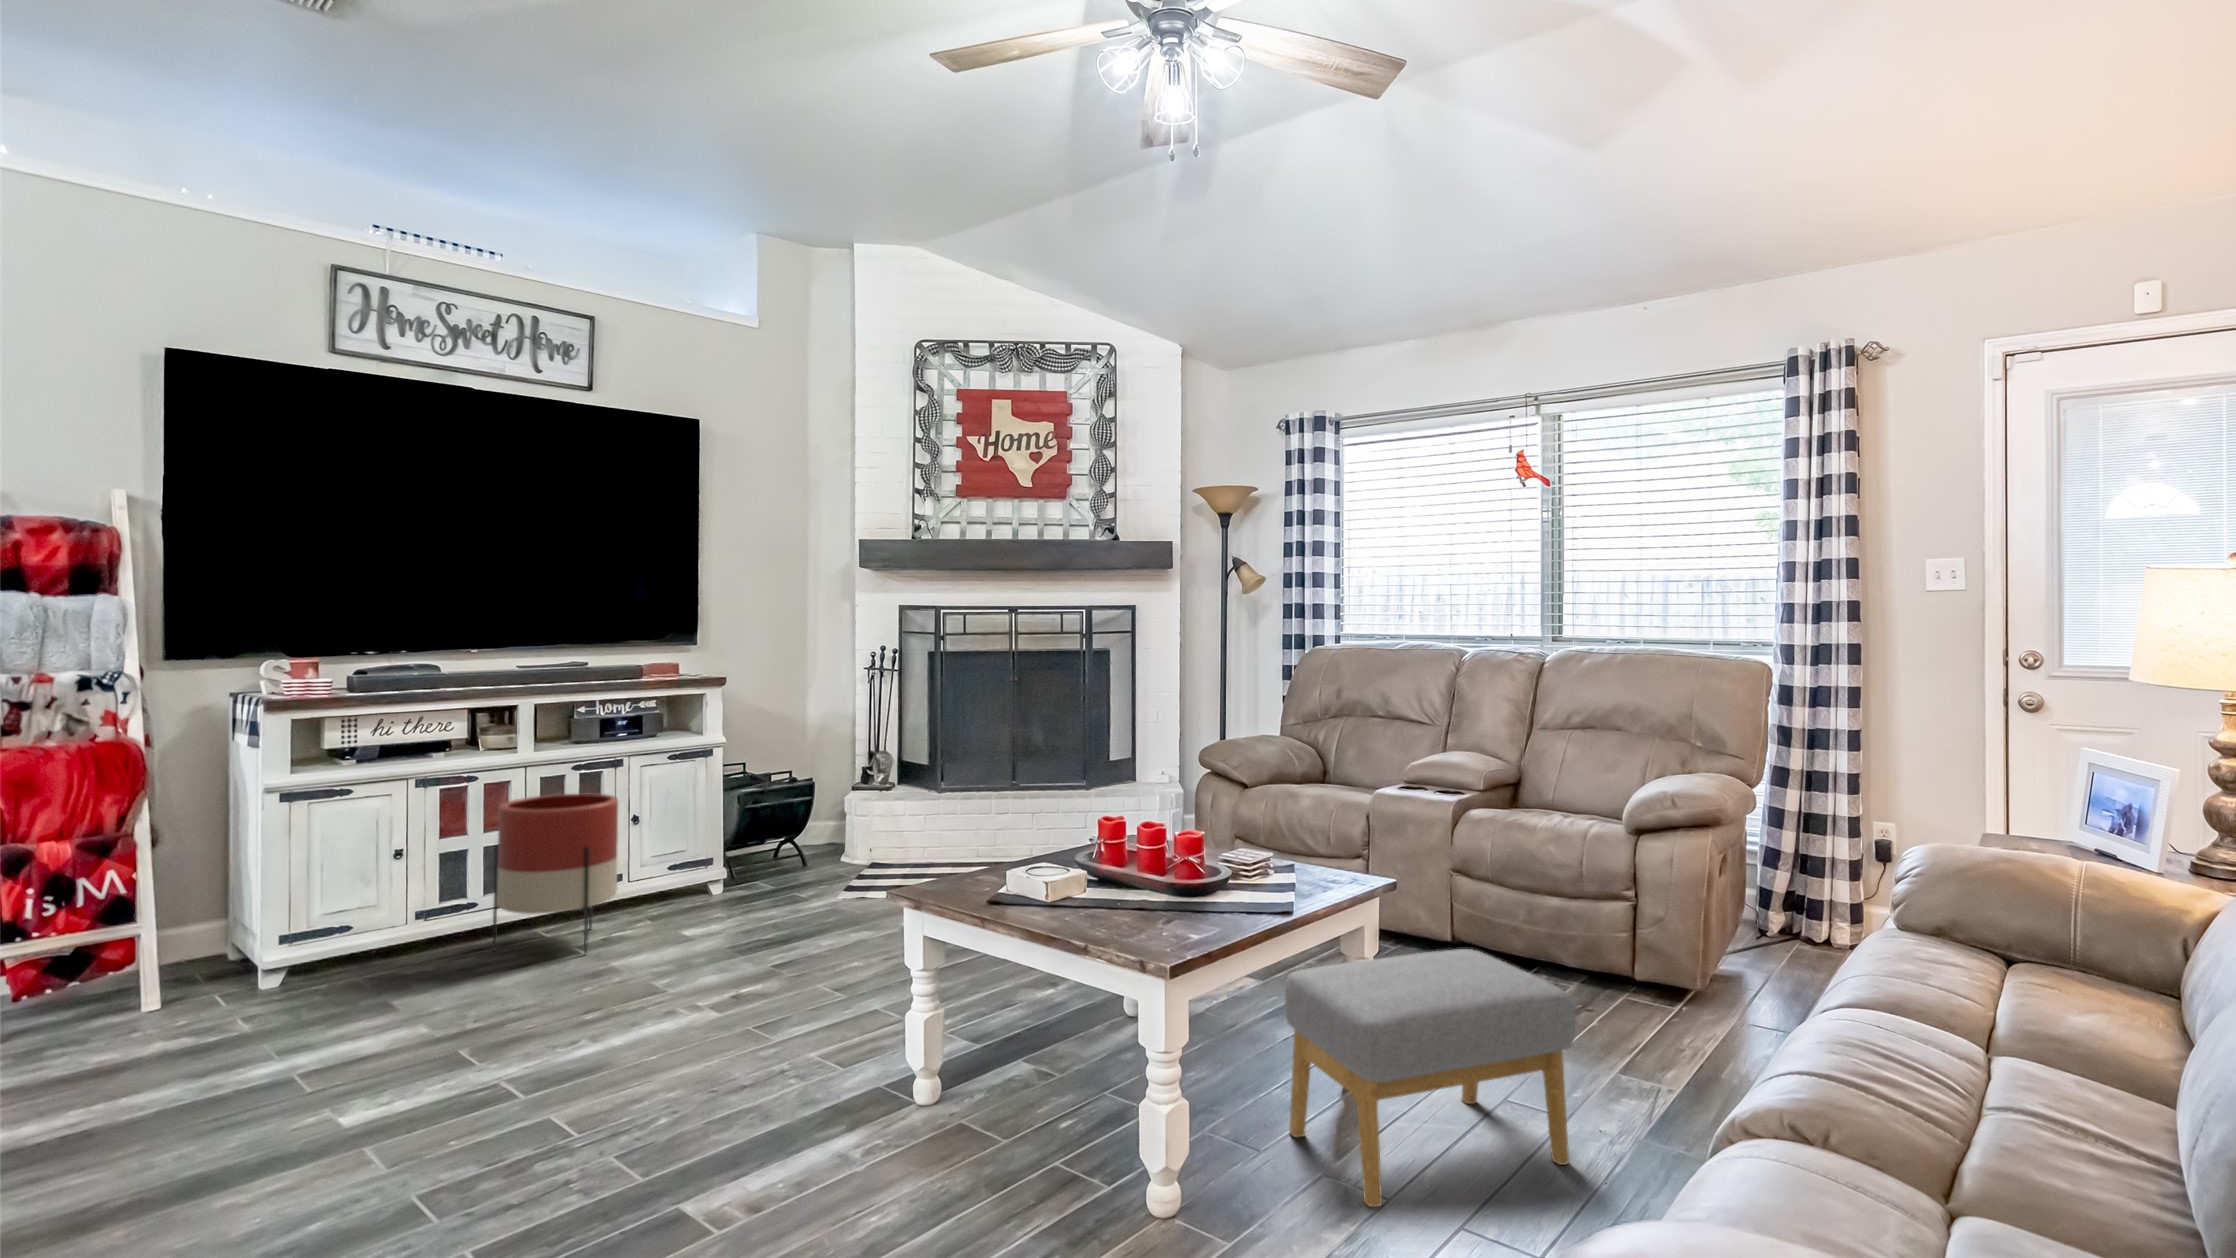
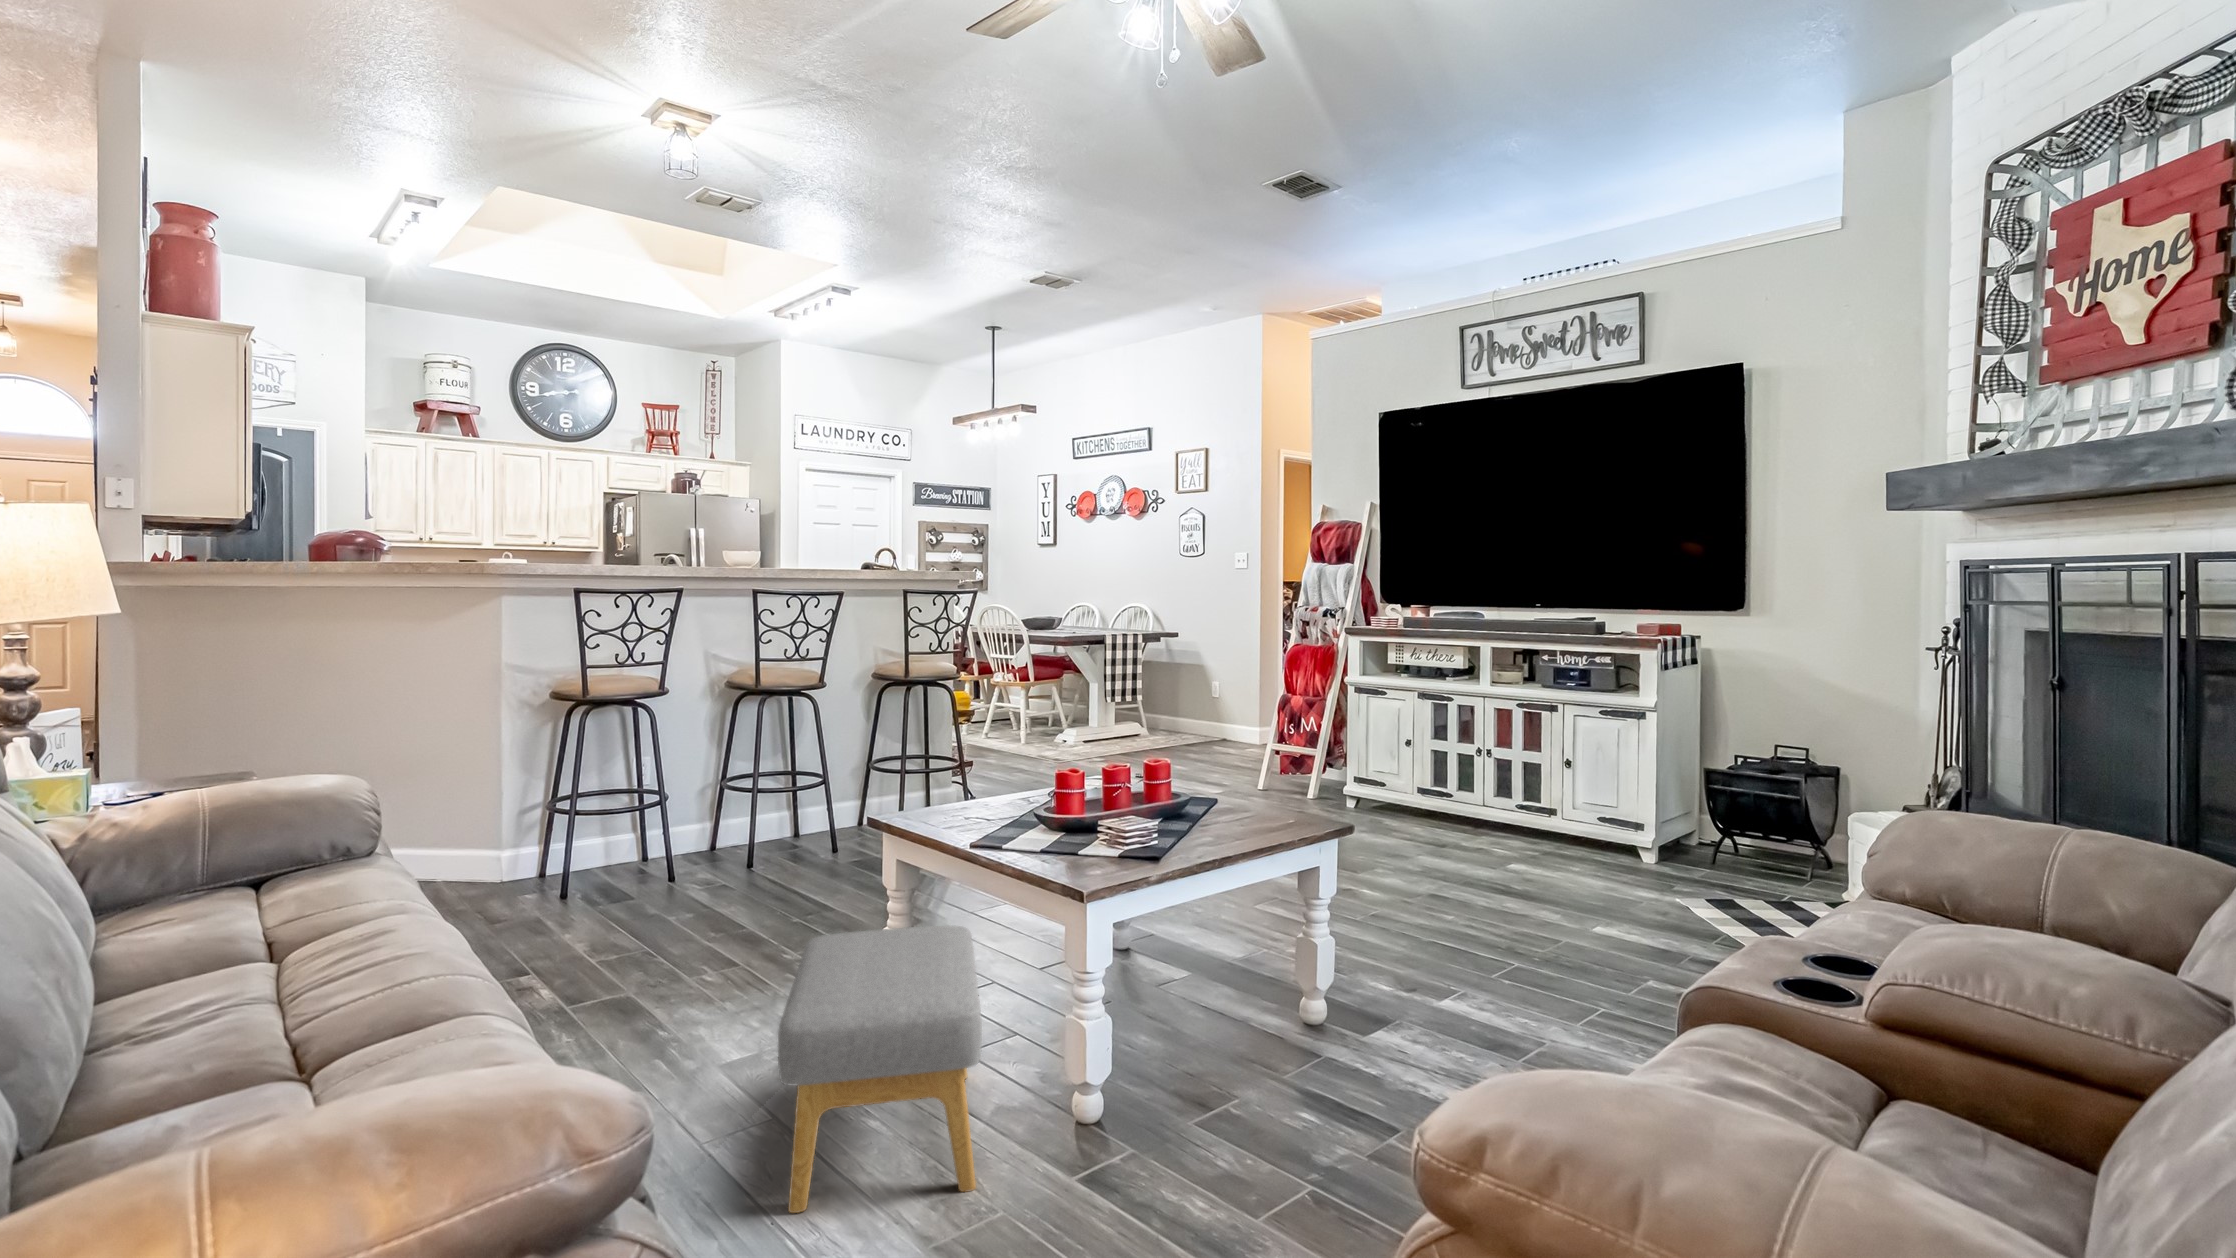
planter: present [493,794,618,954] -> none [1416,720,1505,848]

